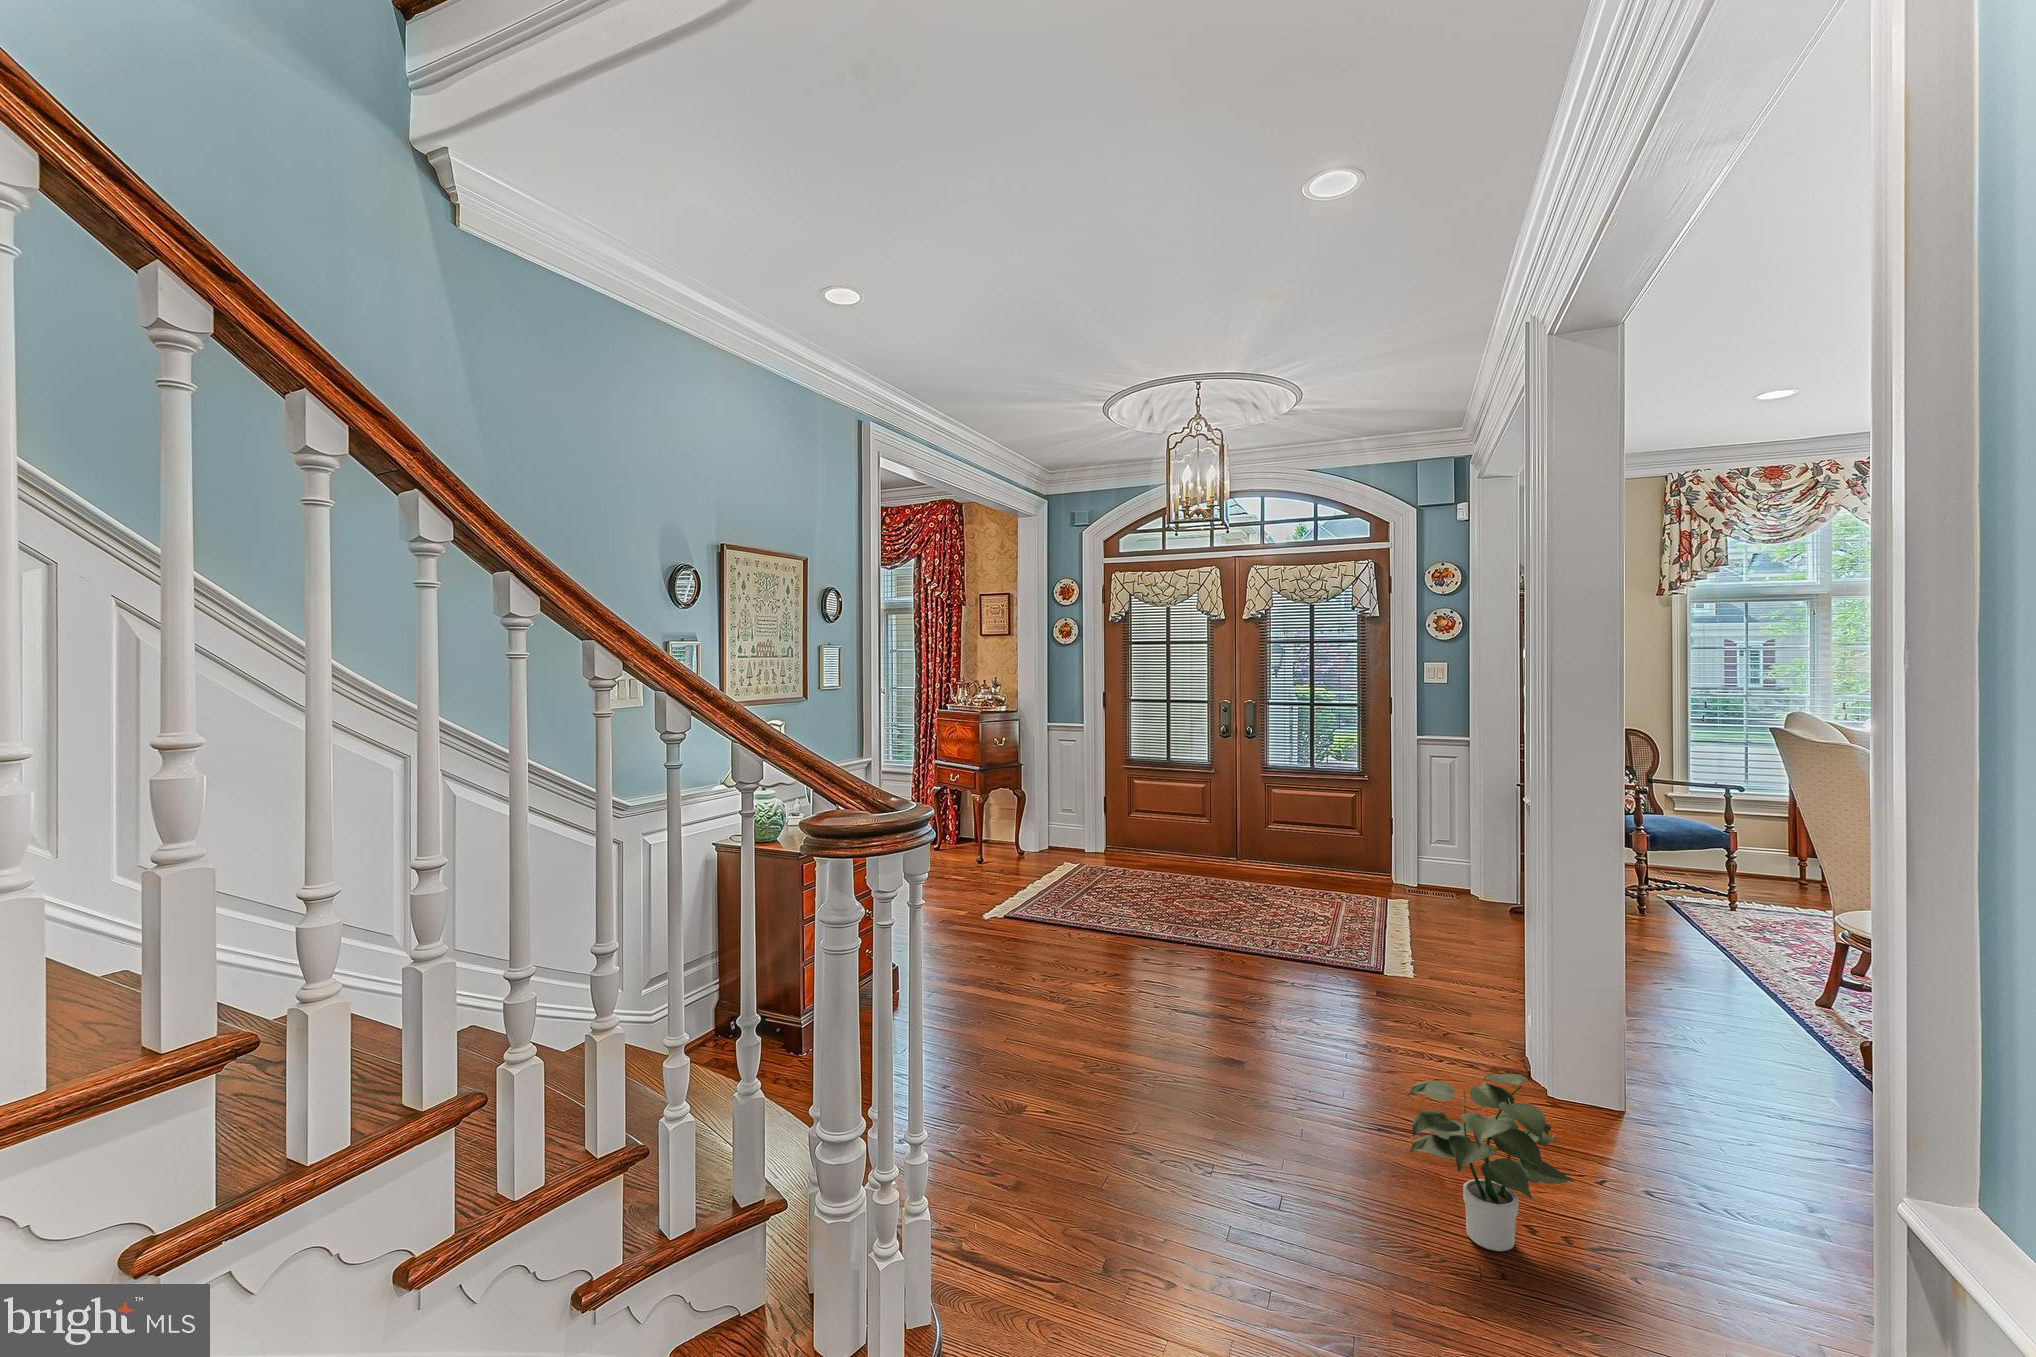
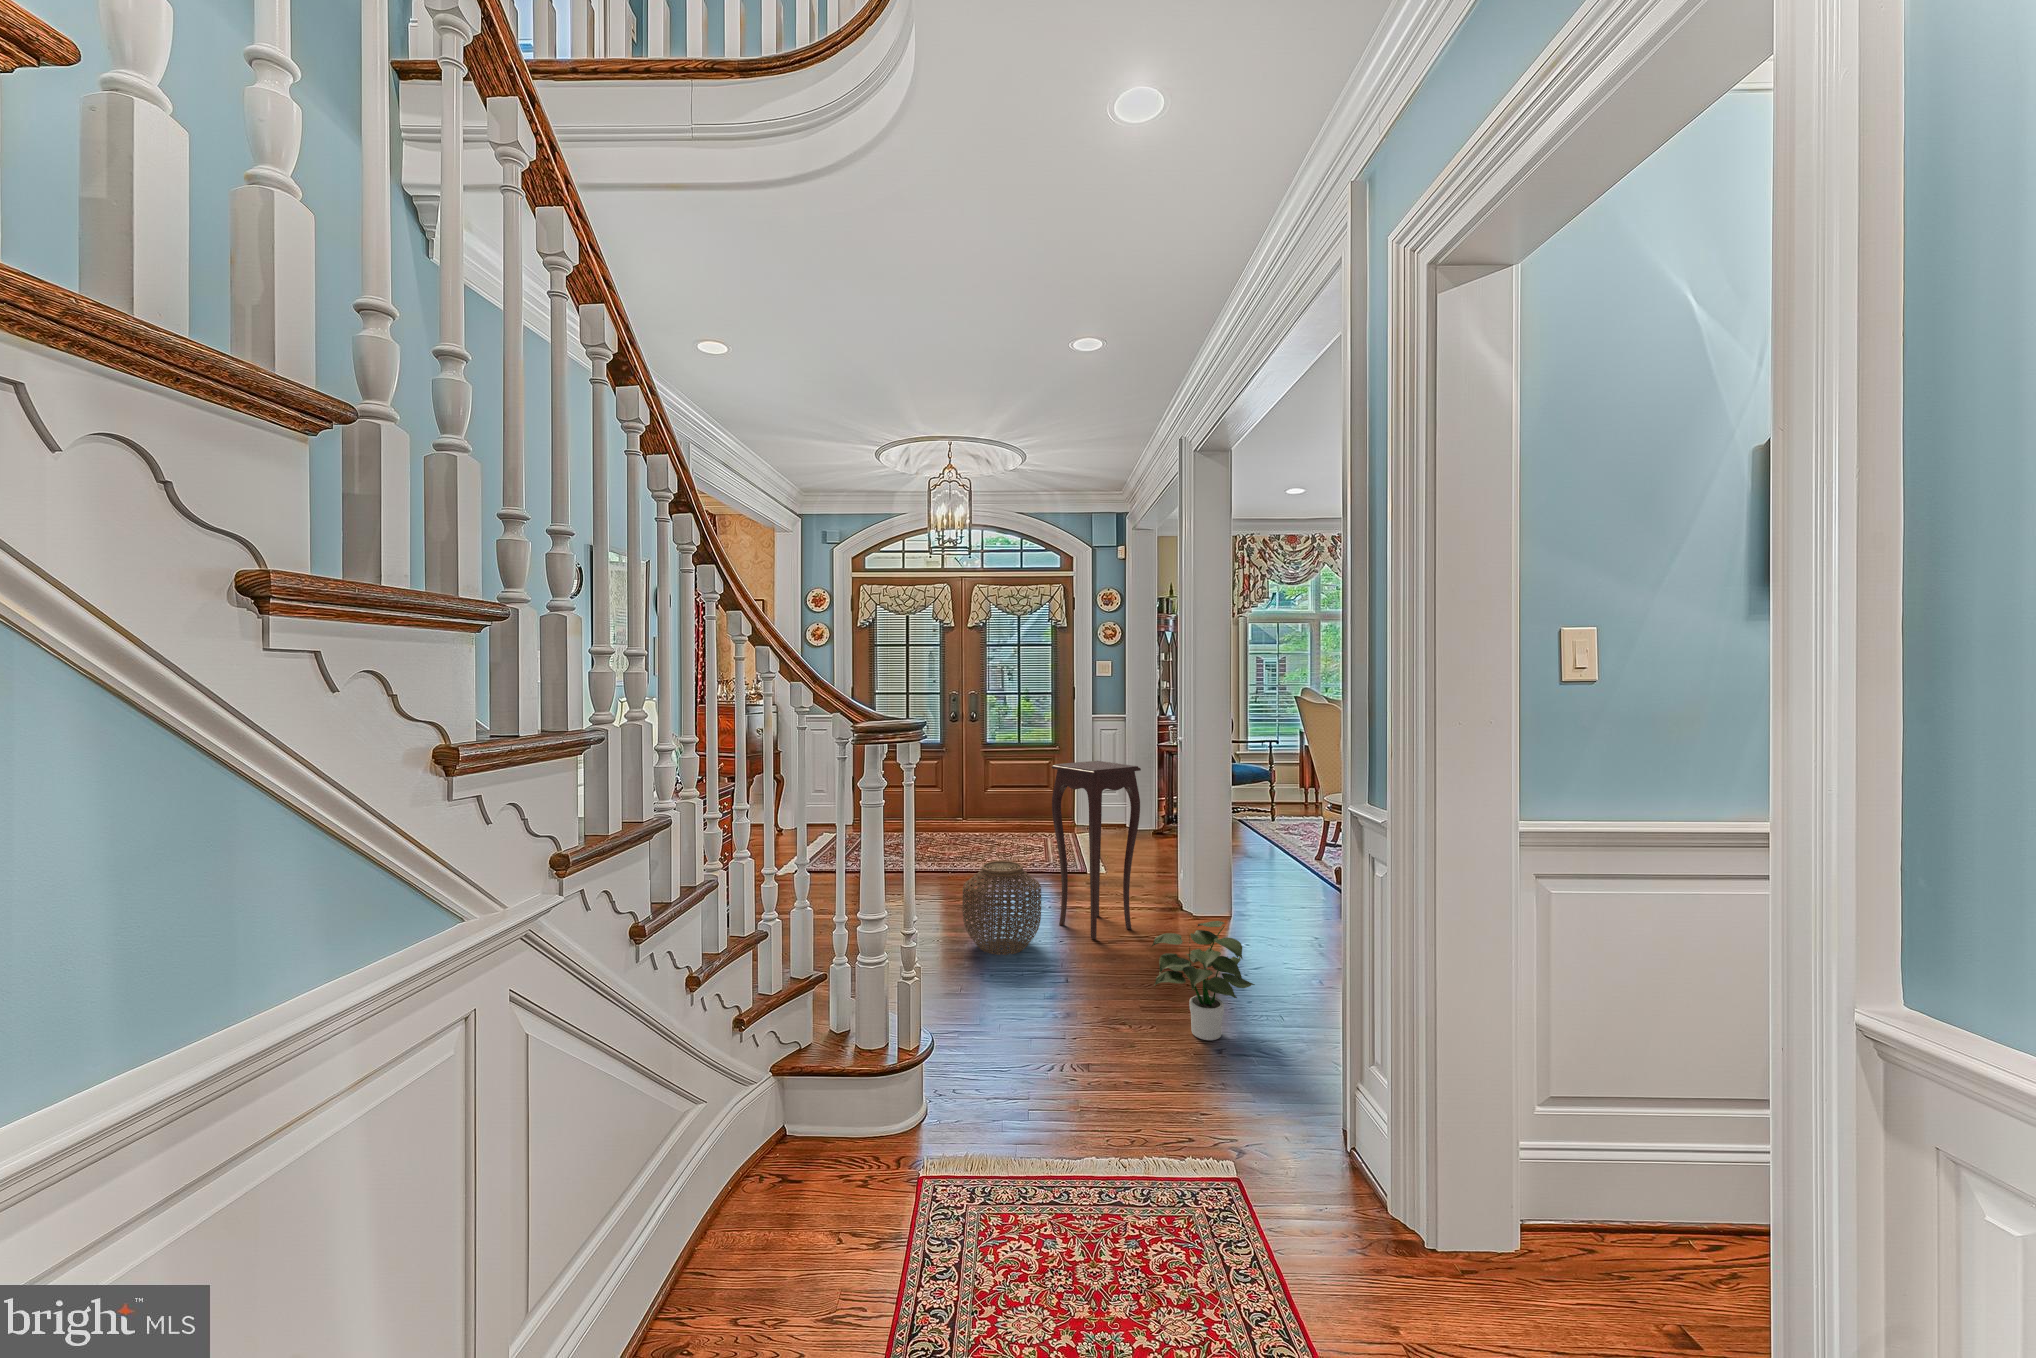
side table: none [1309,815,1440,1064] -> present [1052,761,1141,939]
woven basket: none [1177,942,1283,1068] -> present [962,861,1041,955]

